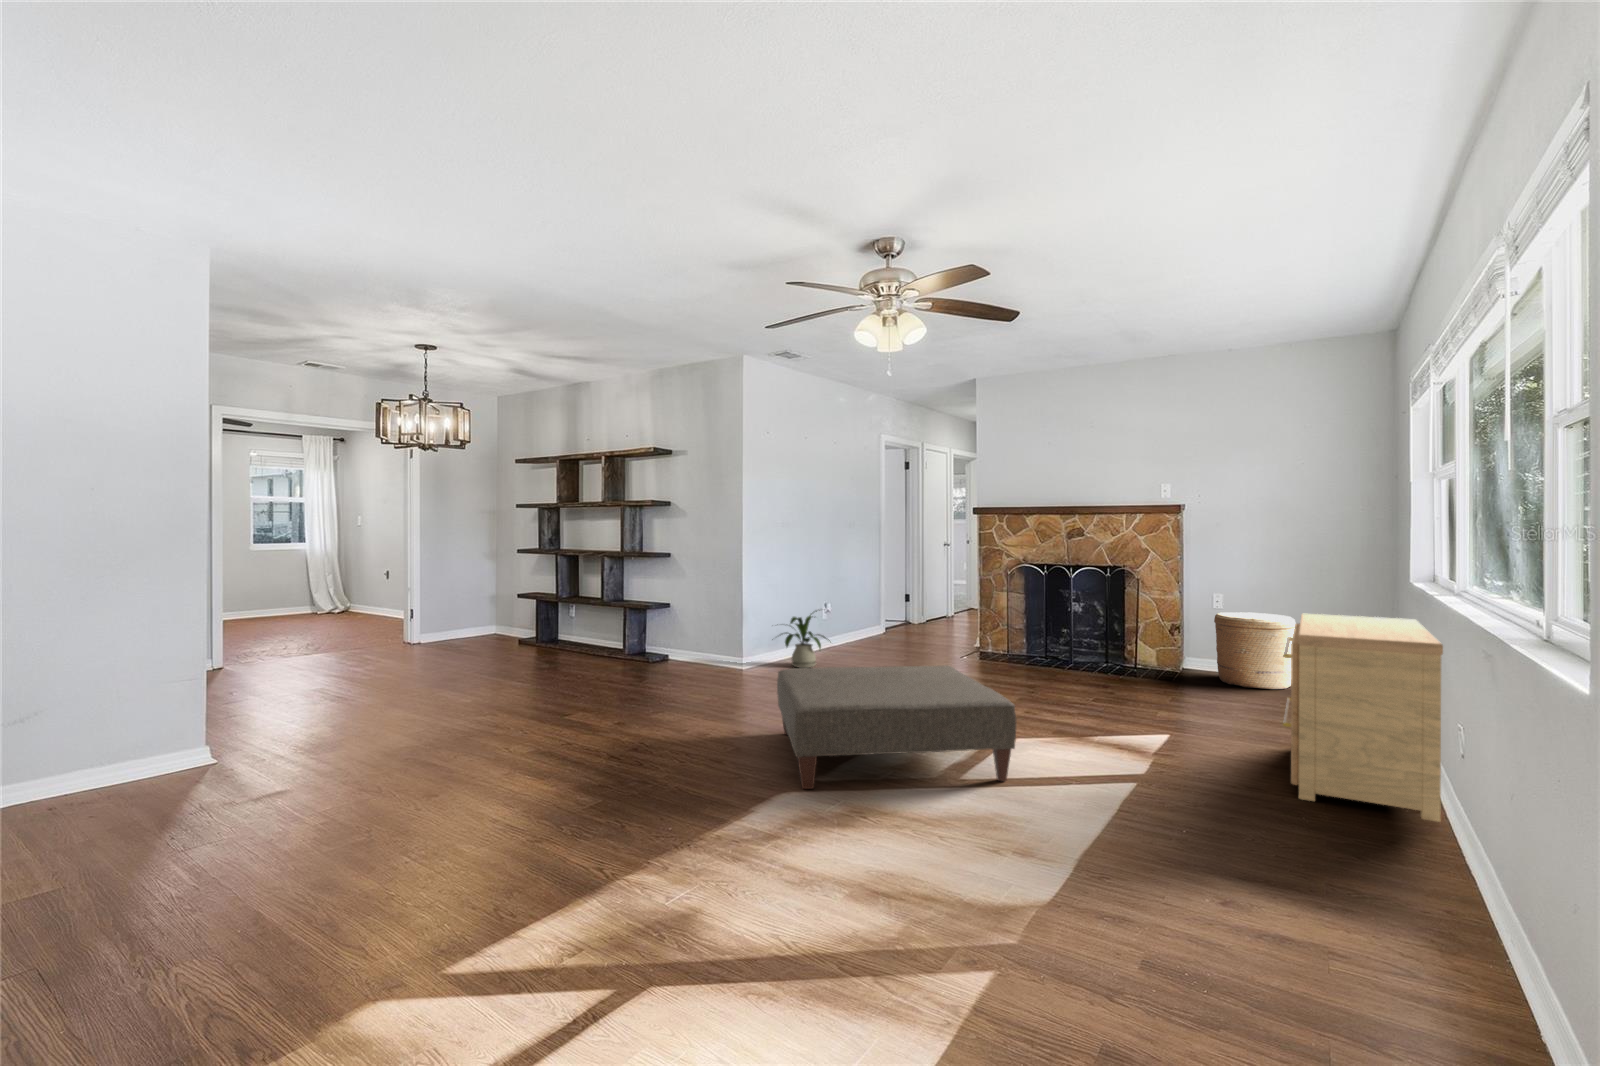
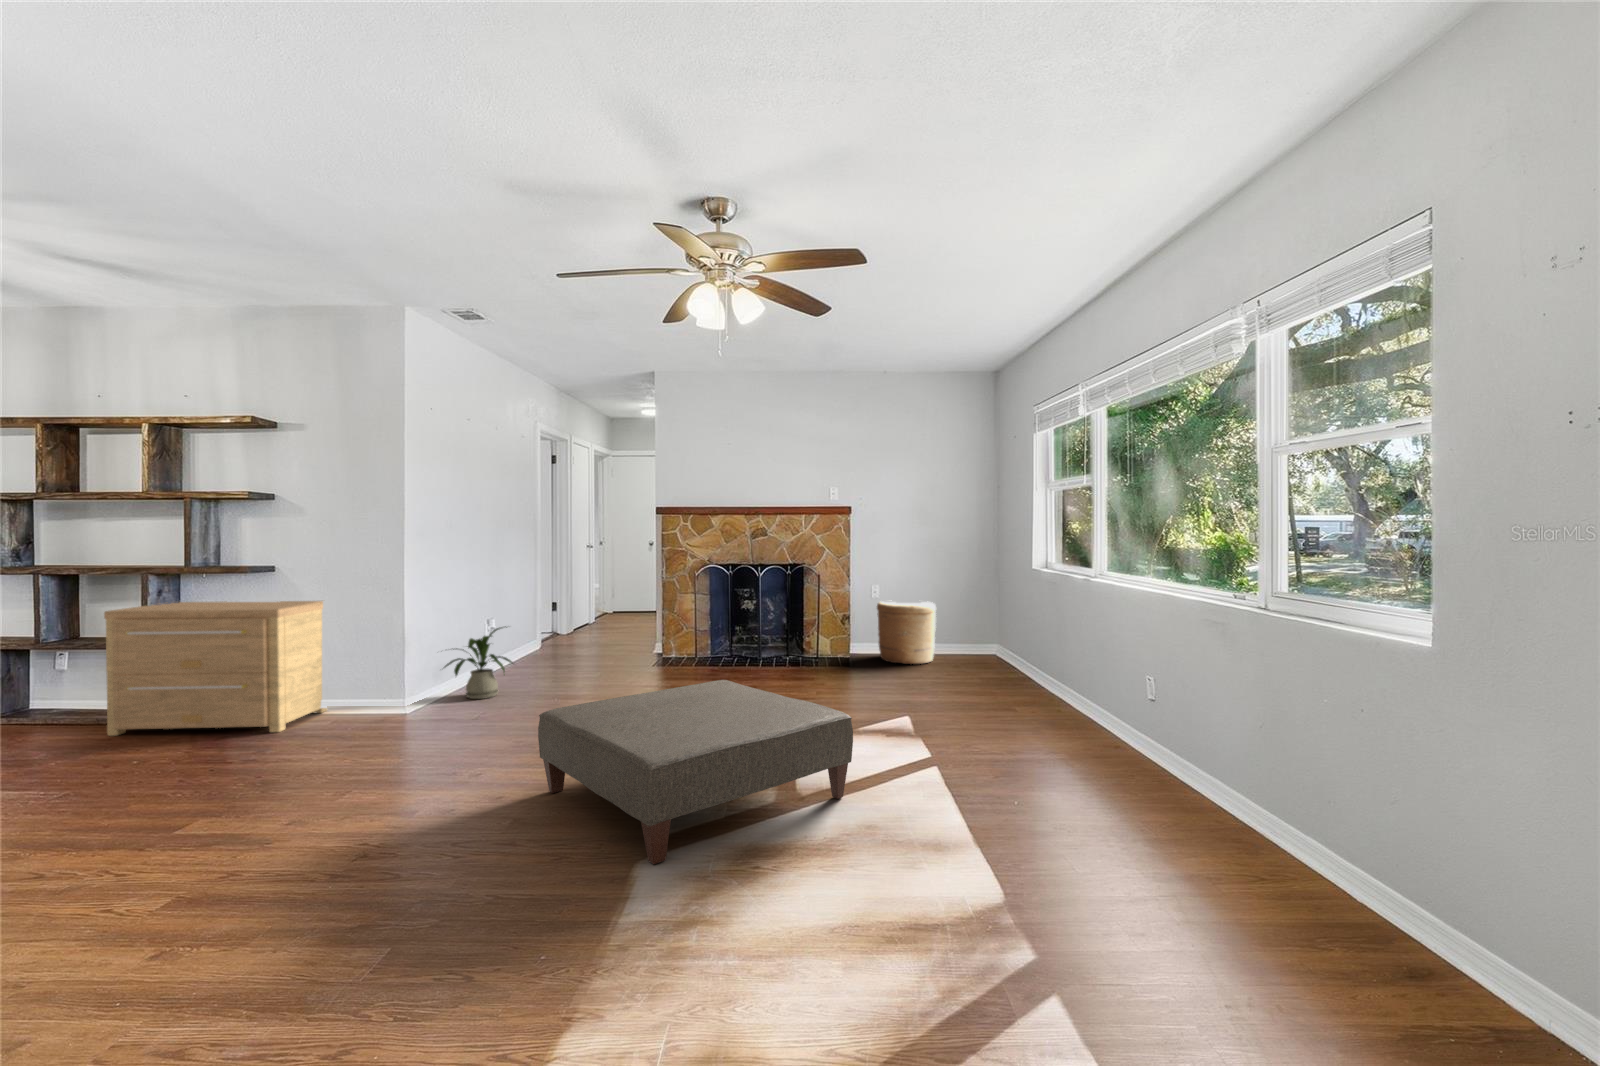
side table: present [1283,614,1443,822] -> present [104,601,327,736]

